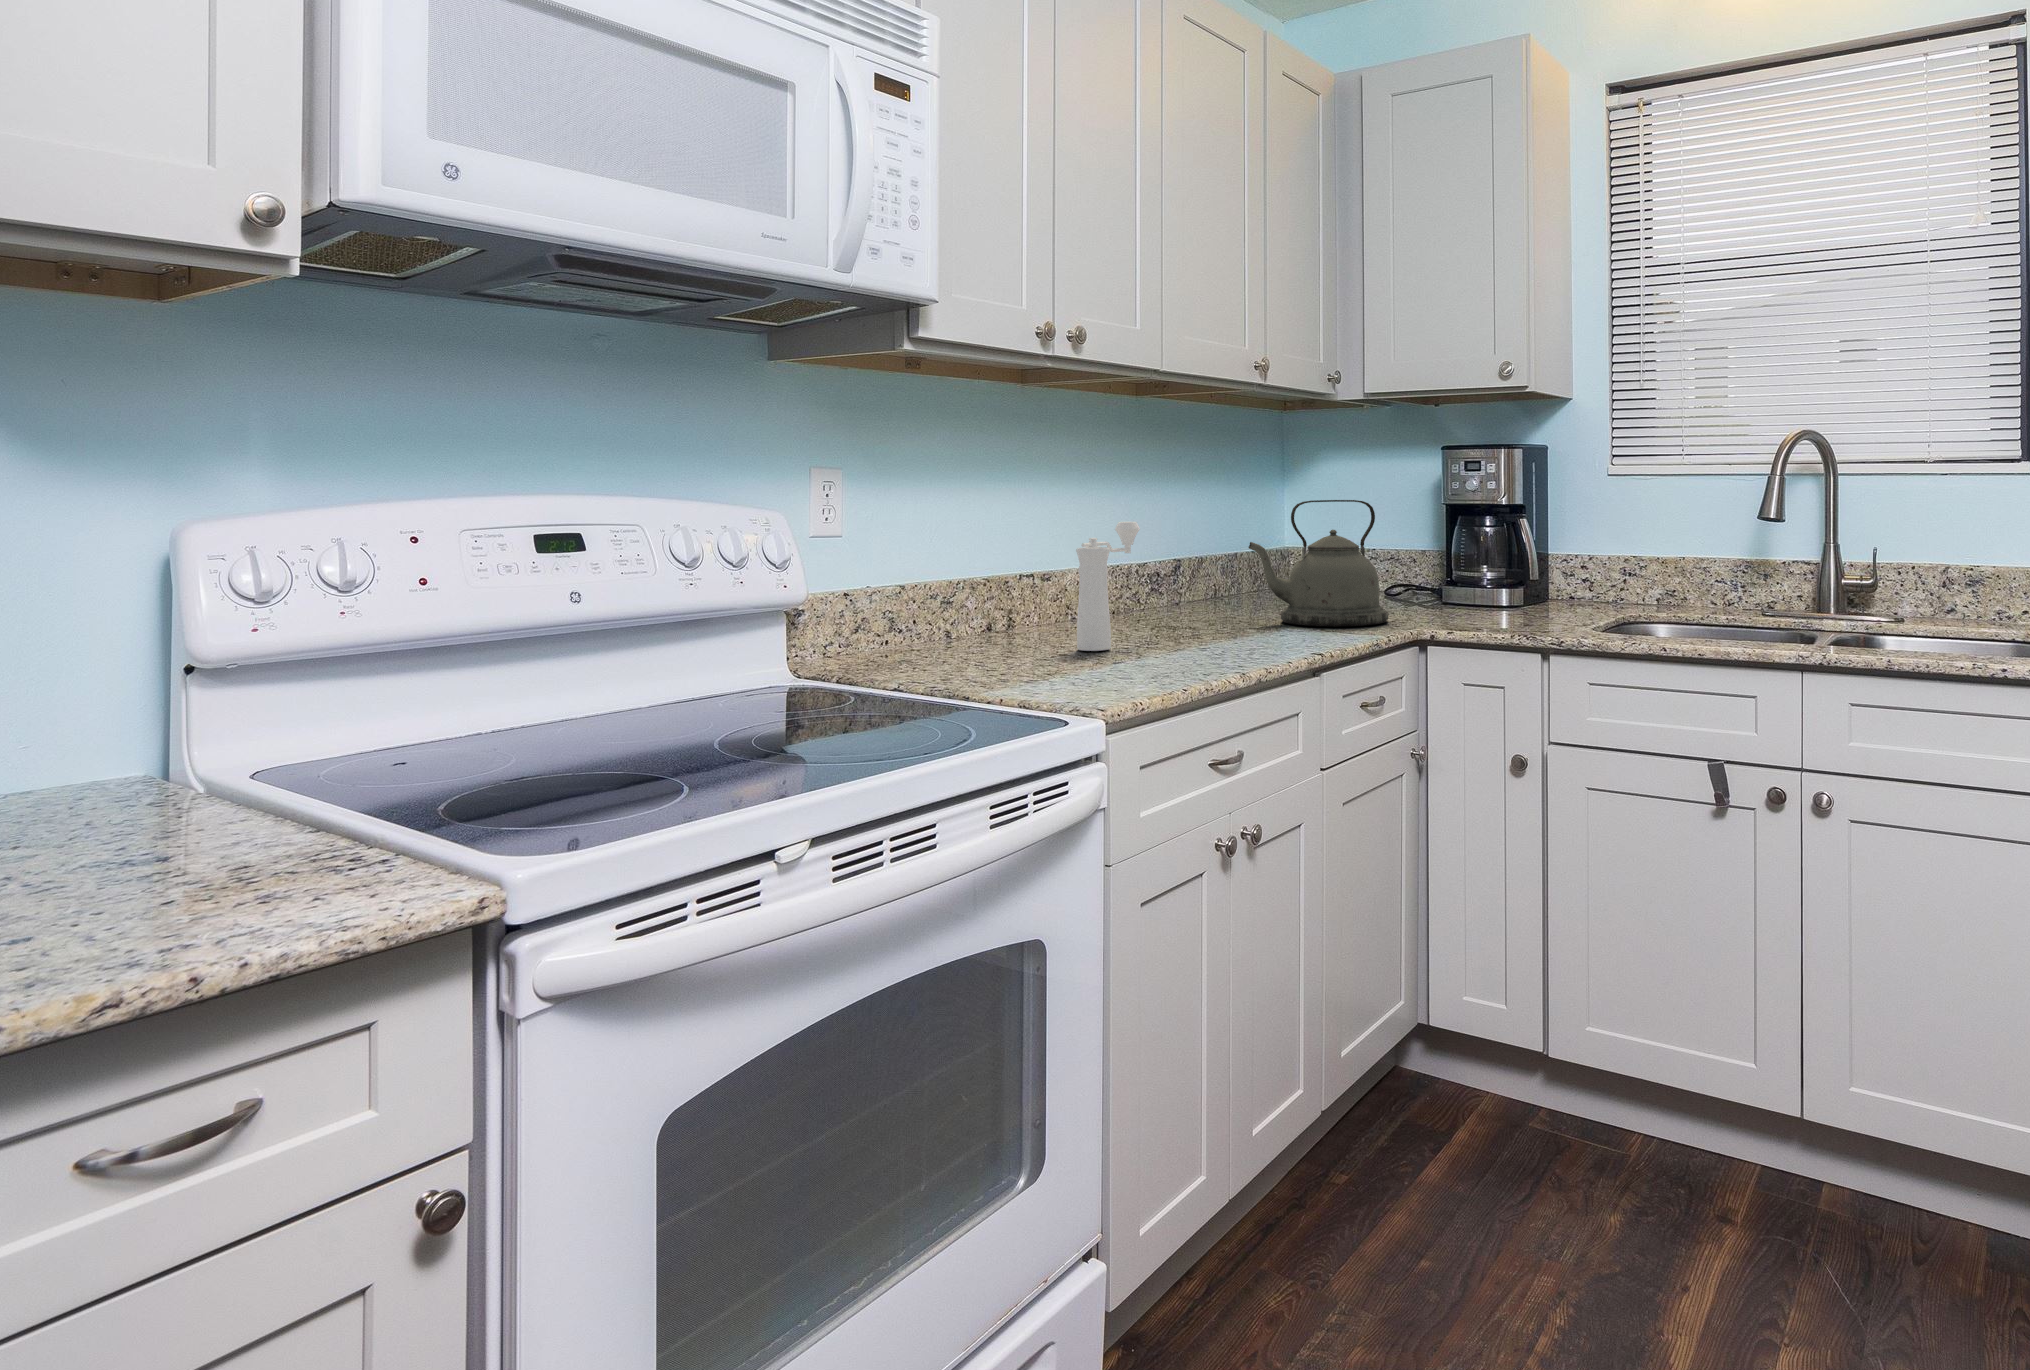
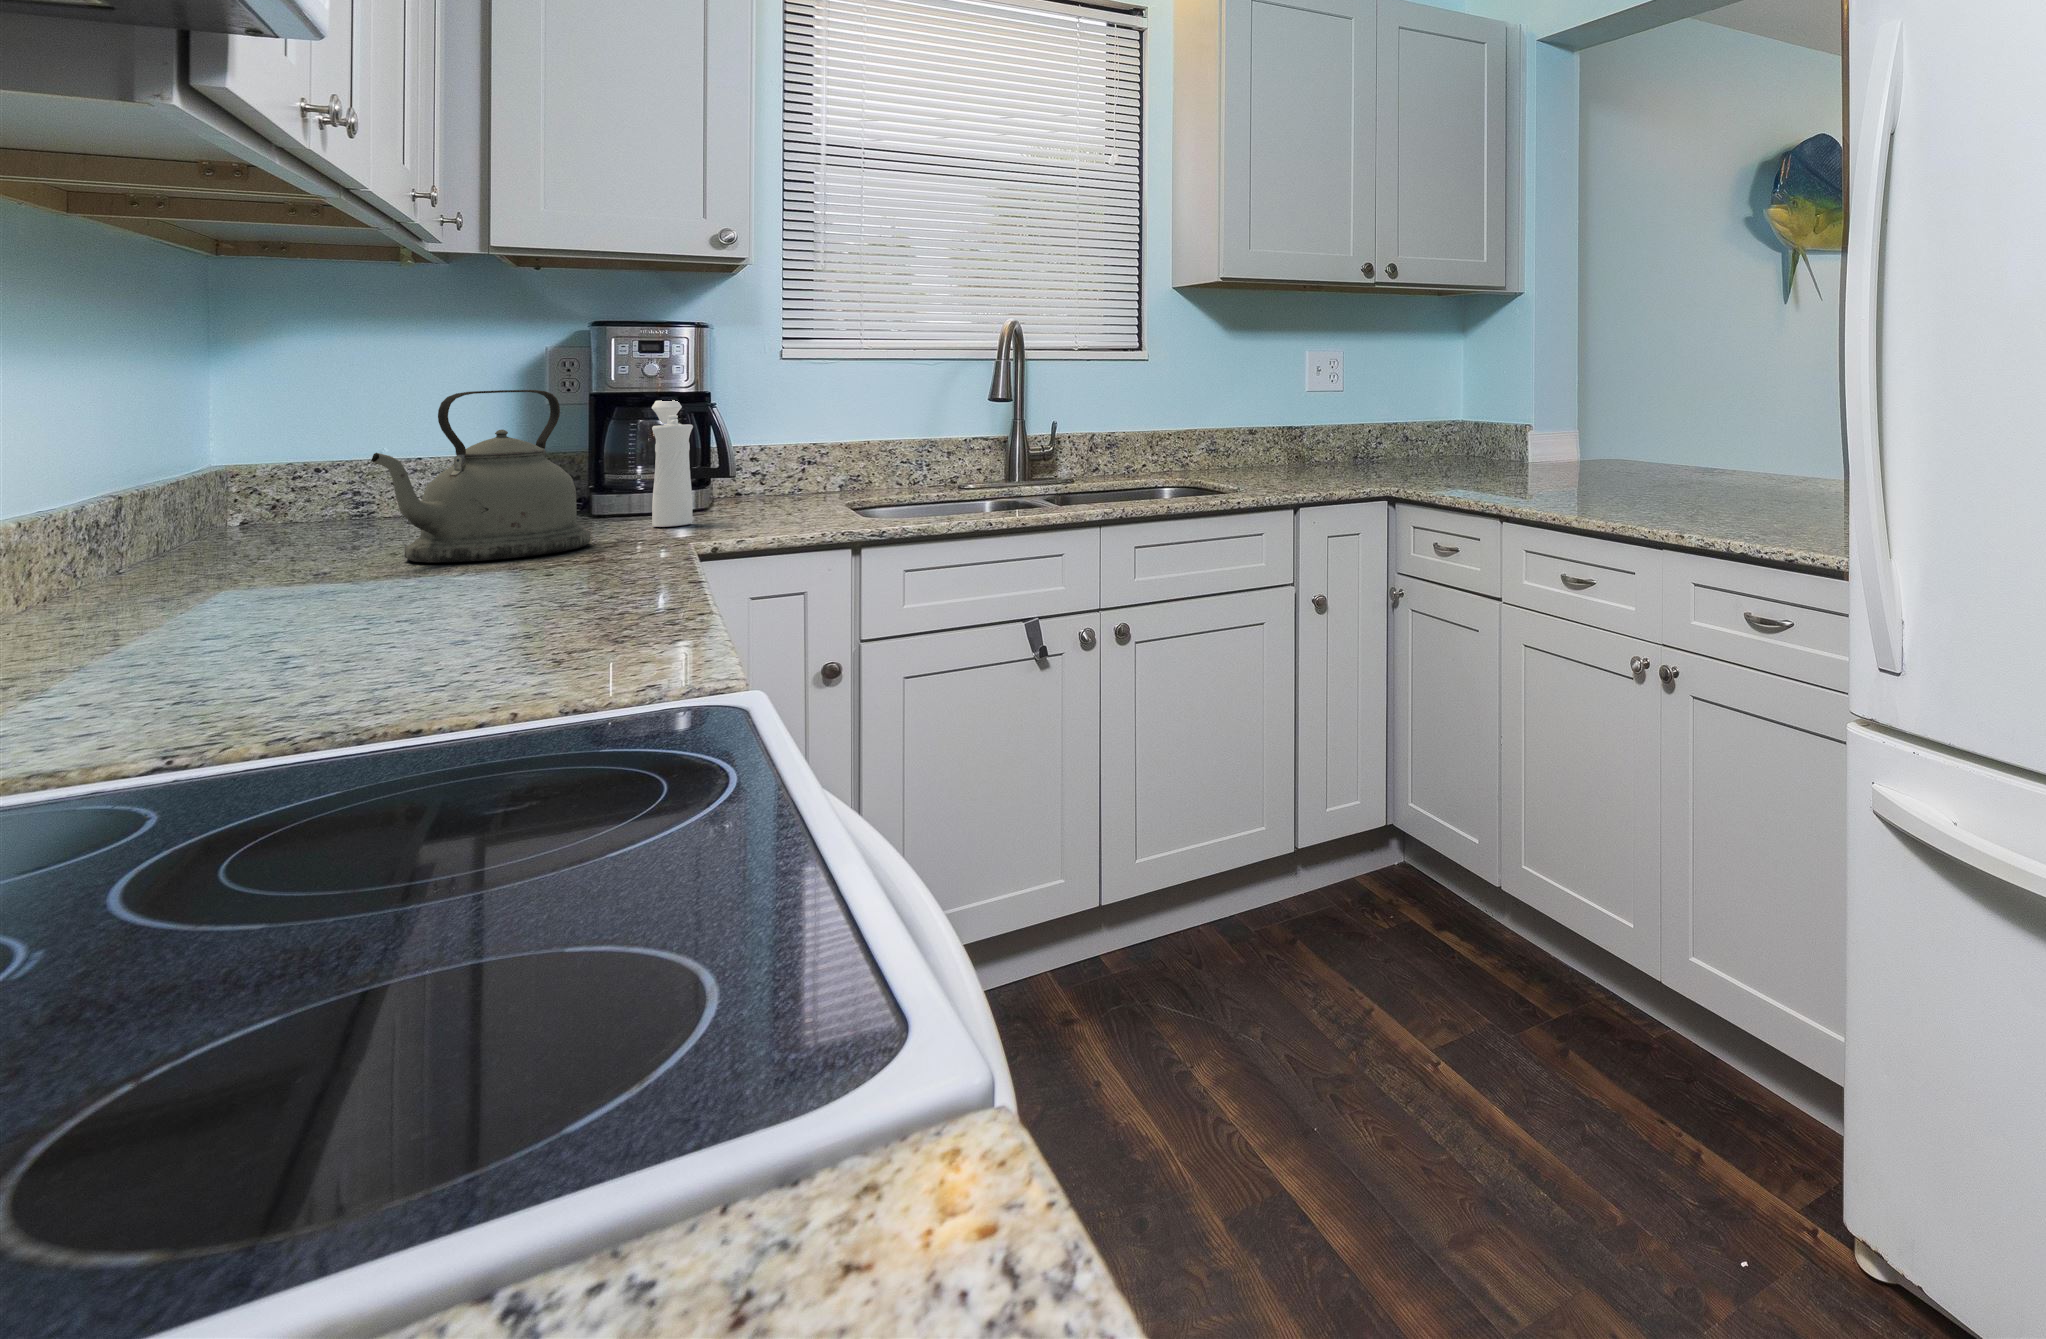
pepper mill: present [1076,522,1140,651] -> present [652,400,693,527]

